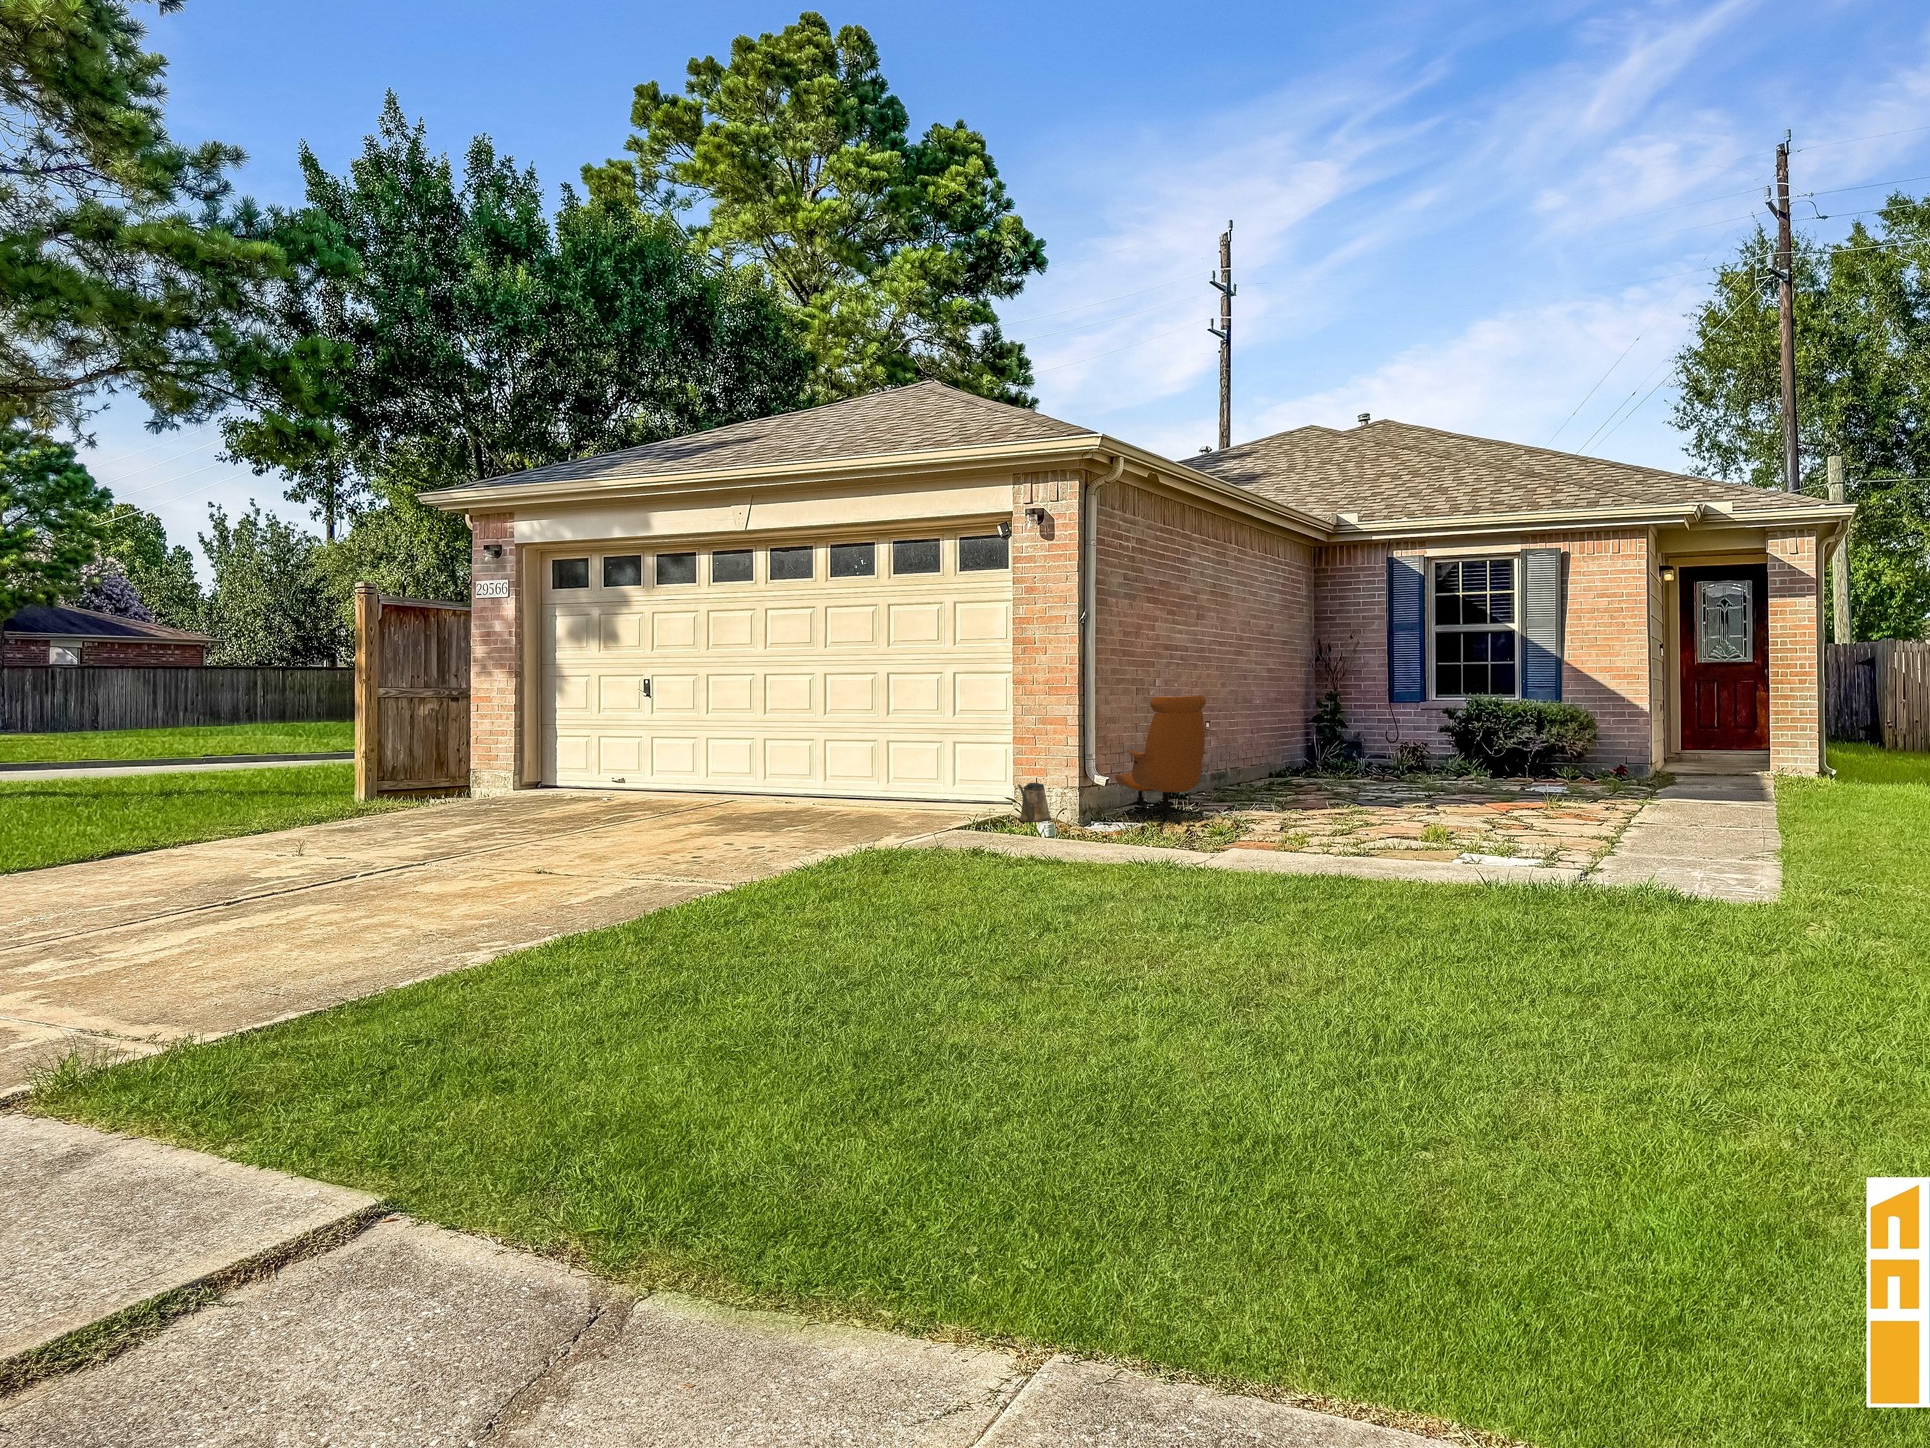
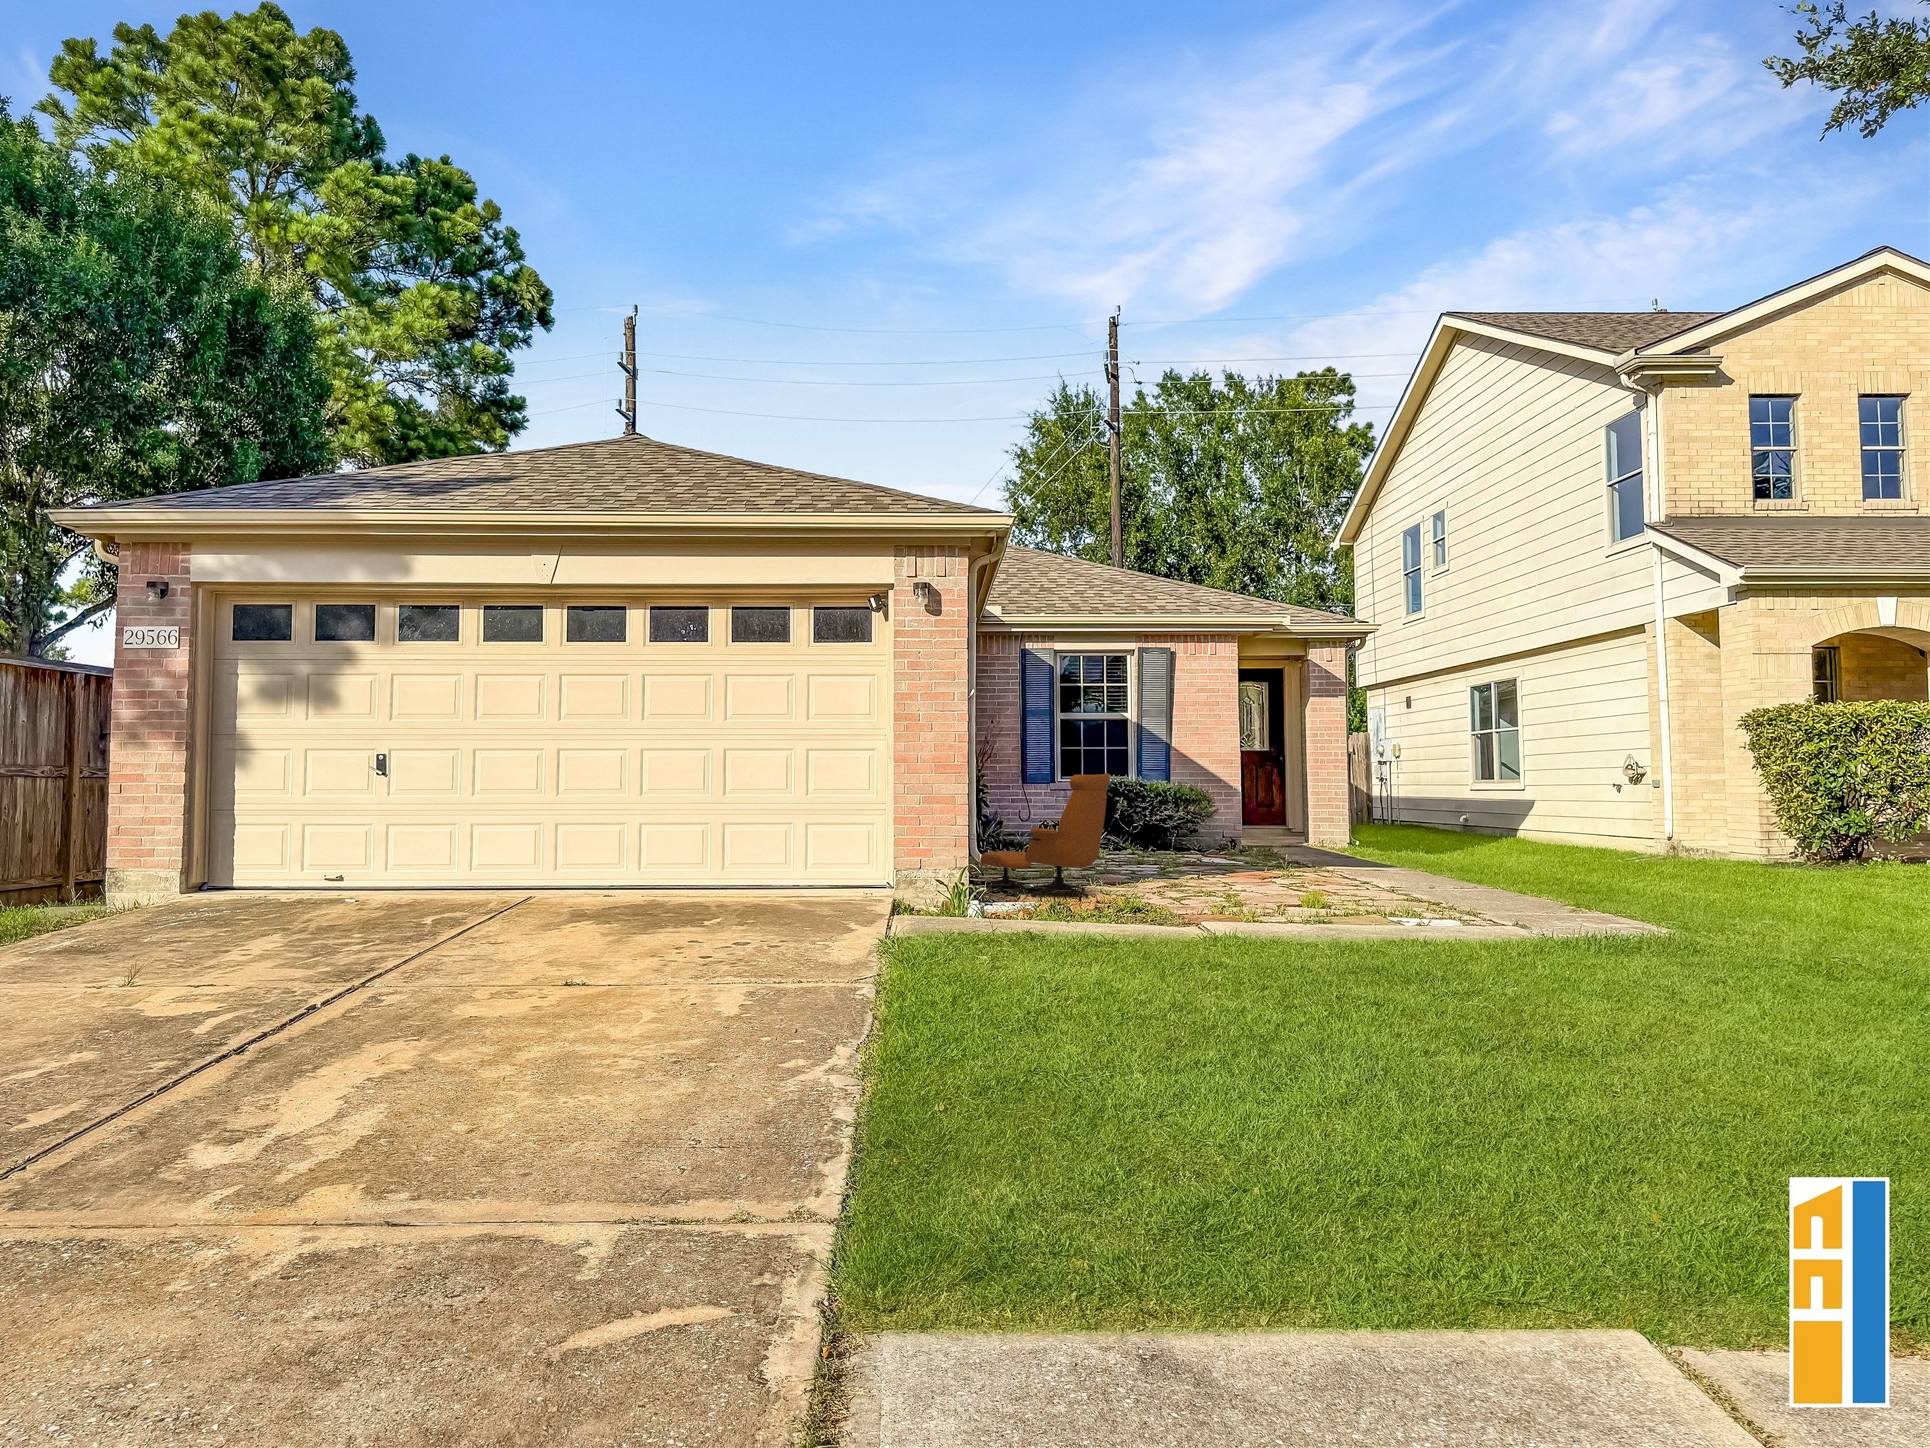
watering can: present [1018,783,1051,822] -> none [923,863,955,902]

